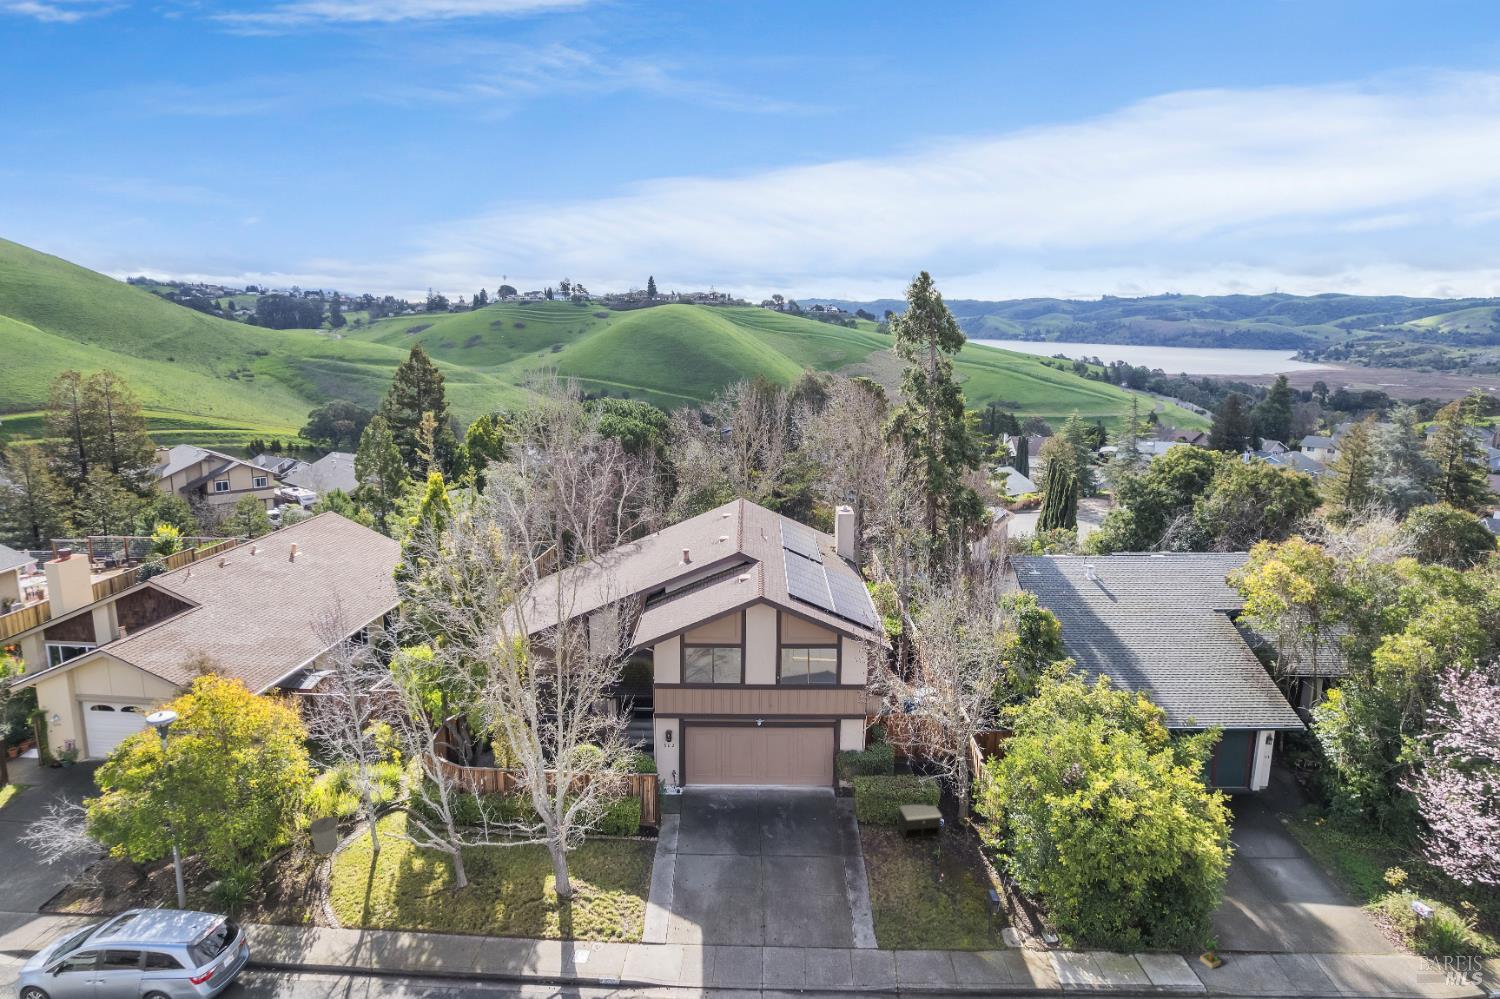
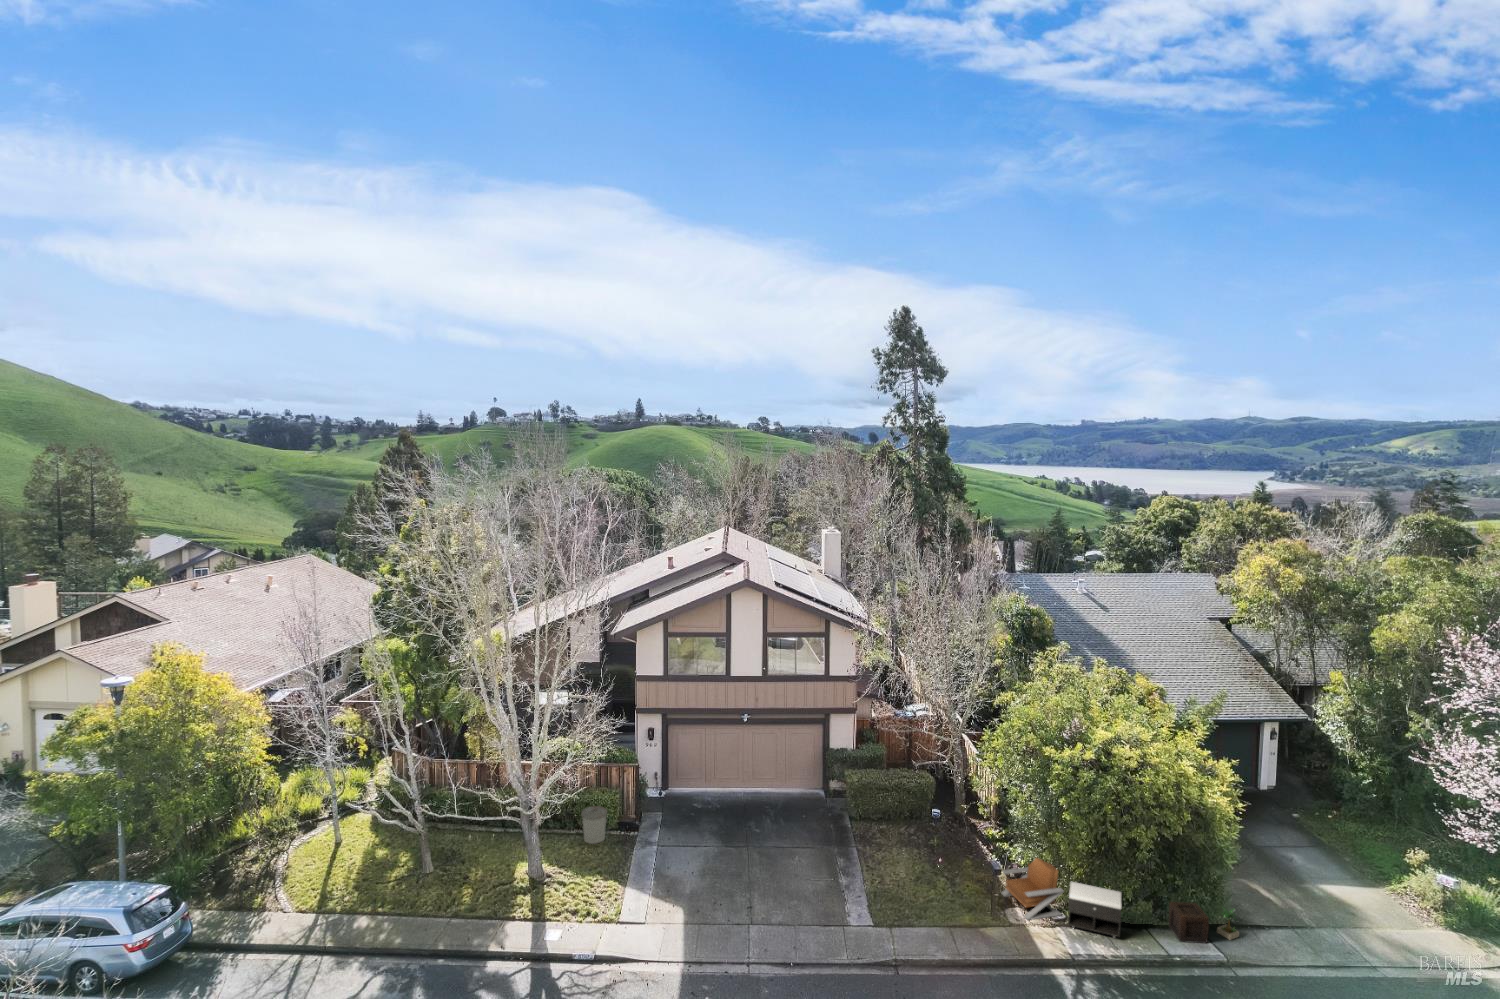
storage bench: present [898,805,942,840] -> present [1068,882,1122,937]
trash can: present [310,817,338,854] -> present [581,806,607,844]
lounge chair: none [998,877,1058,944] -> present [1002,858,1064,920]
wooden crate: none [1154,931,1193,972] -> present [1168,902,1209,943]

